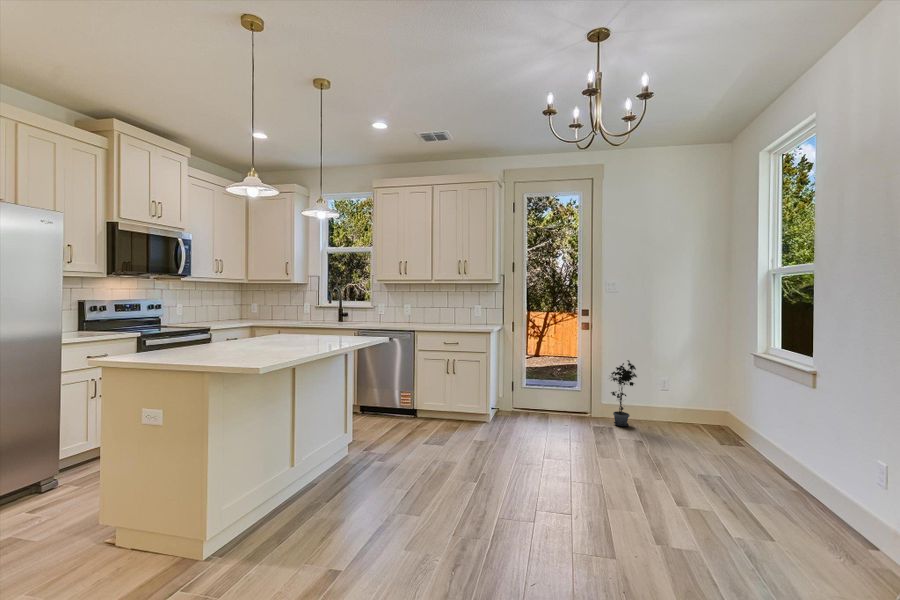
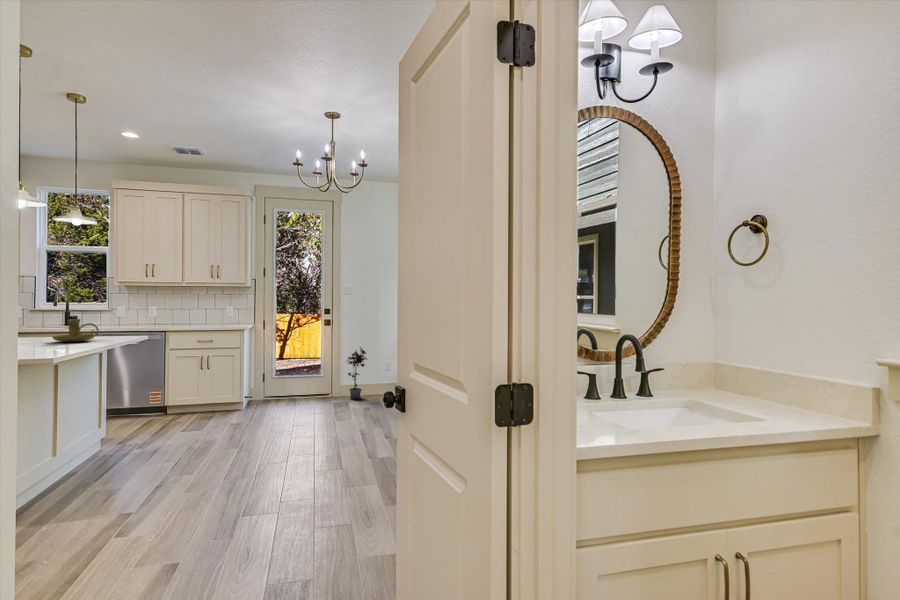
candle holder: none [295,318,339,343] -> present [53,319,99,342]

